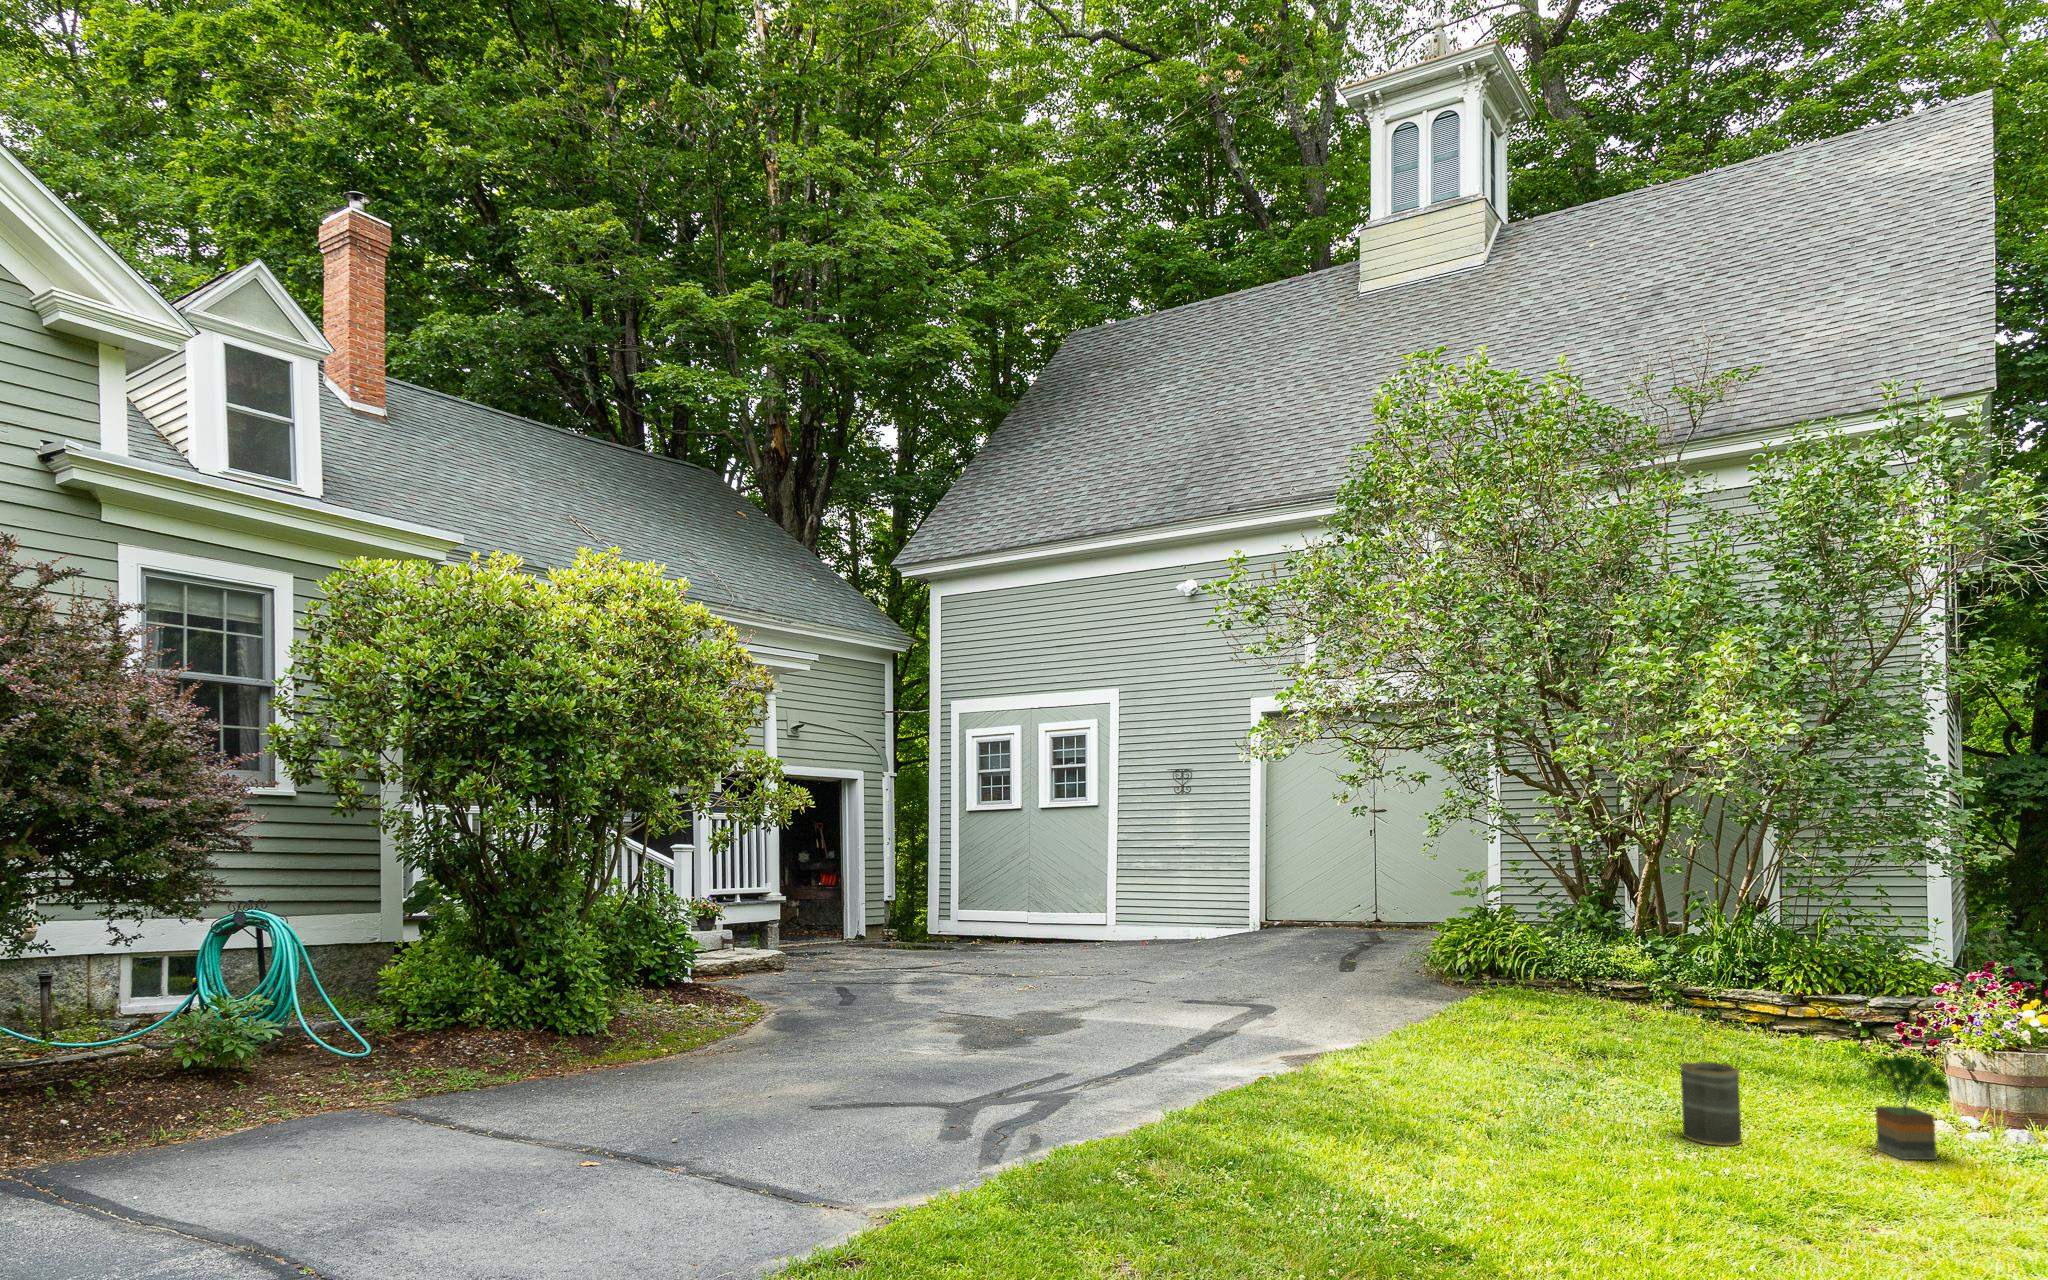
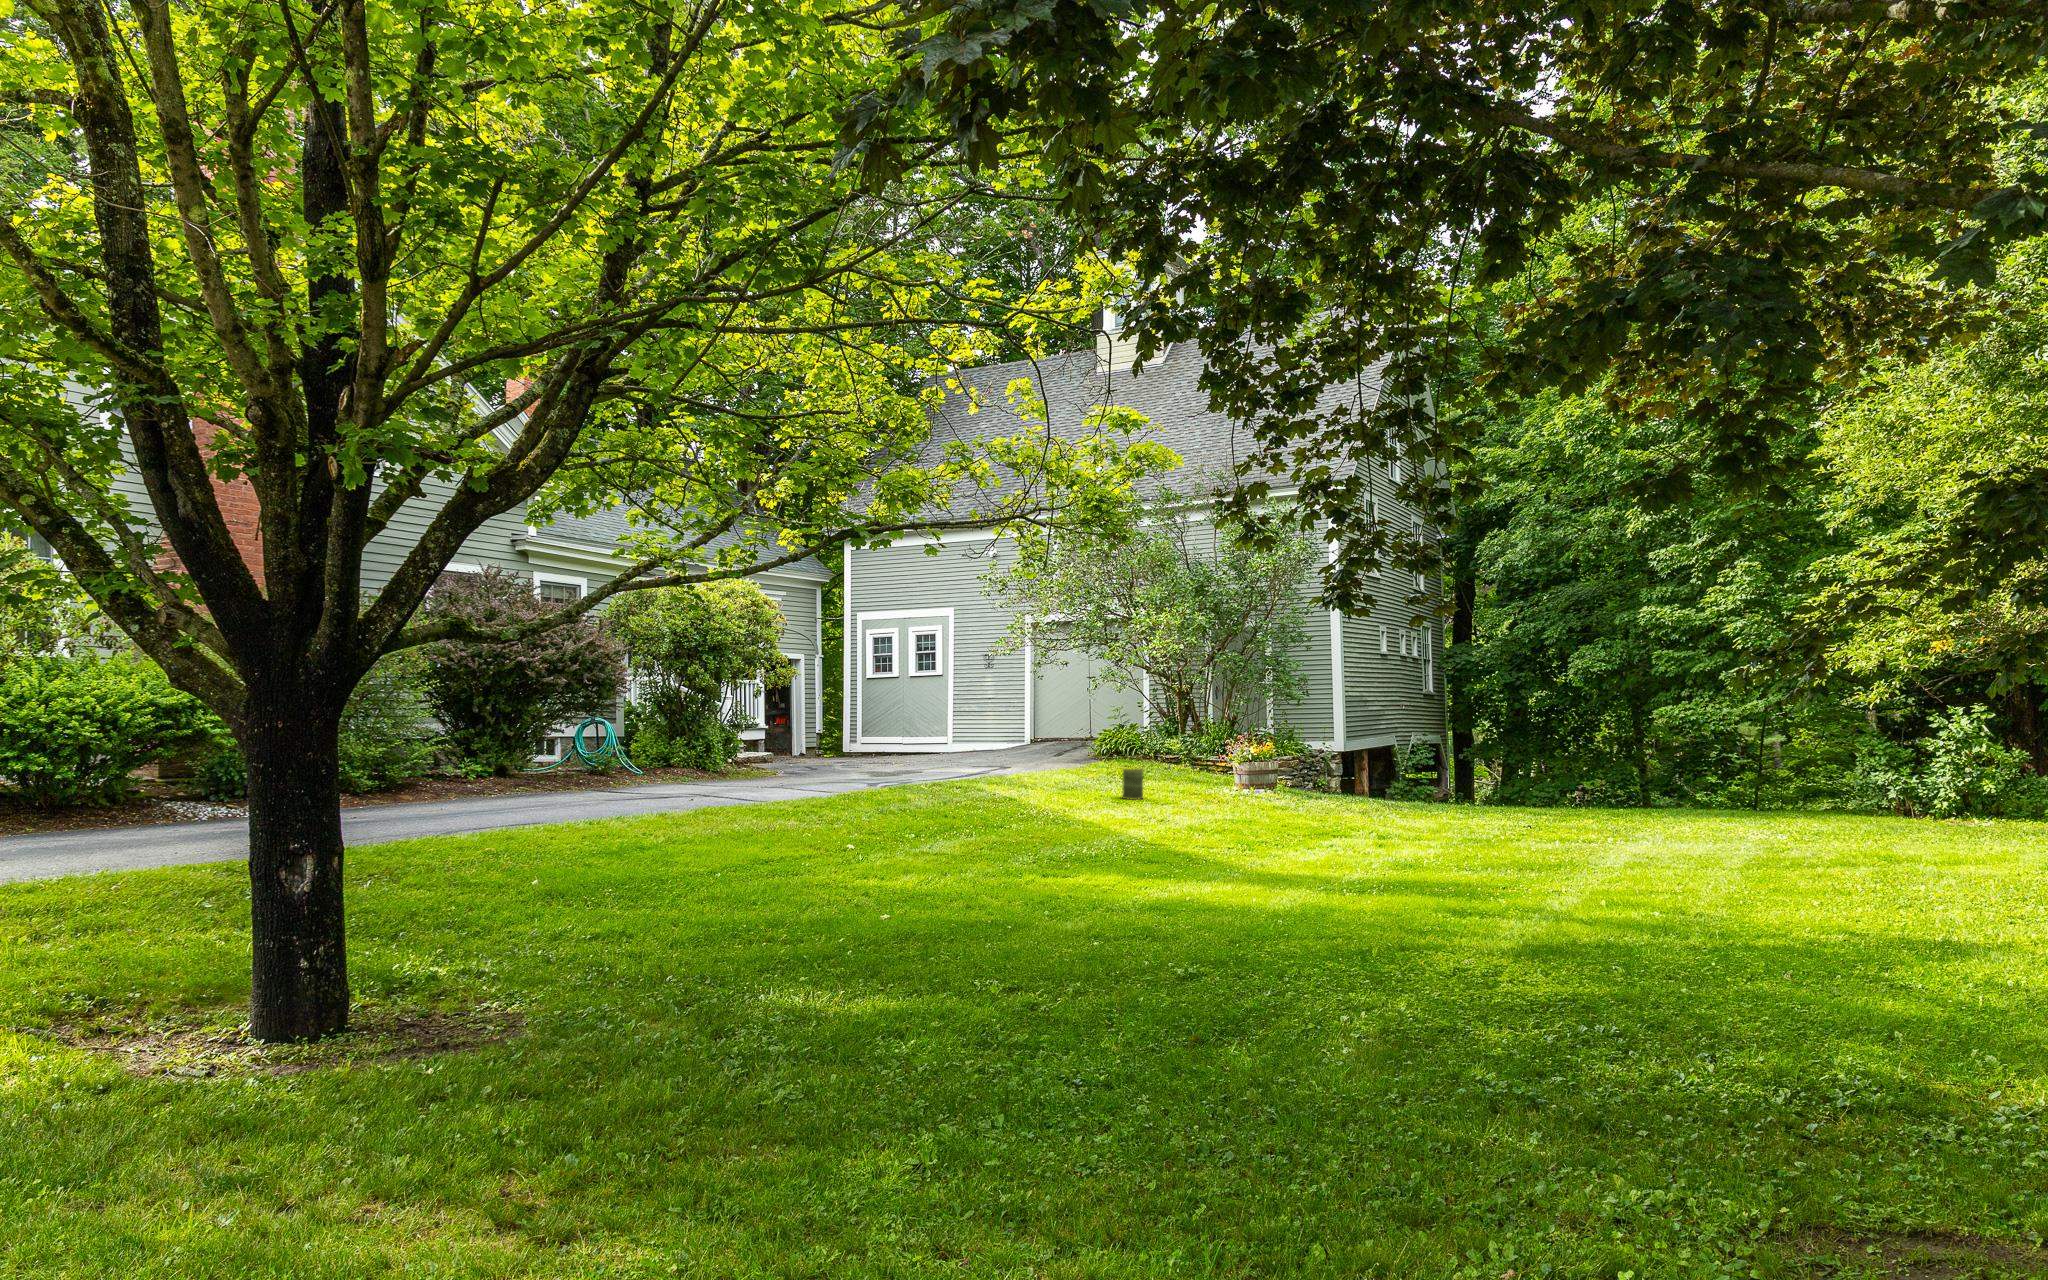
potted tree: present [1868,1057,1950,1160] -> none [1191,762,1219,802]

